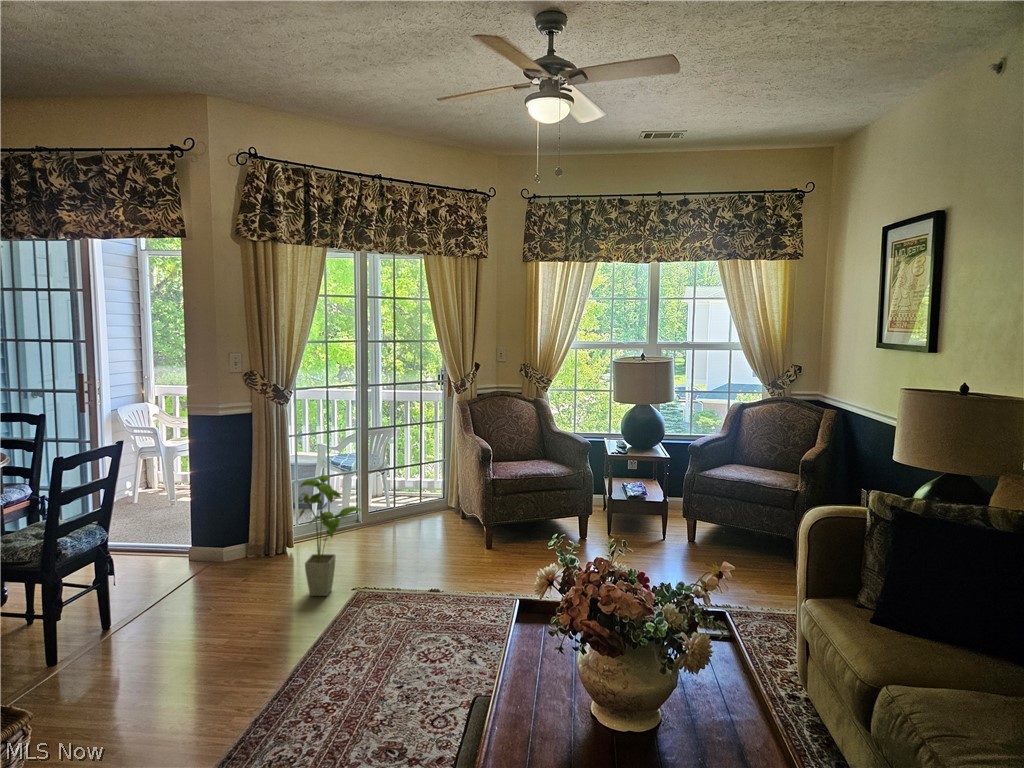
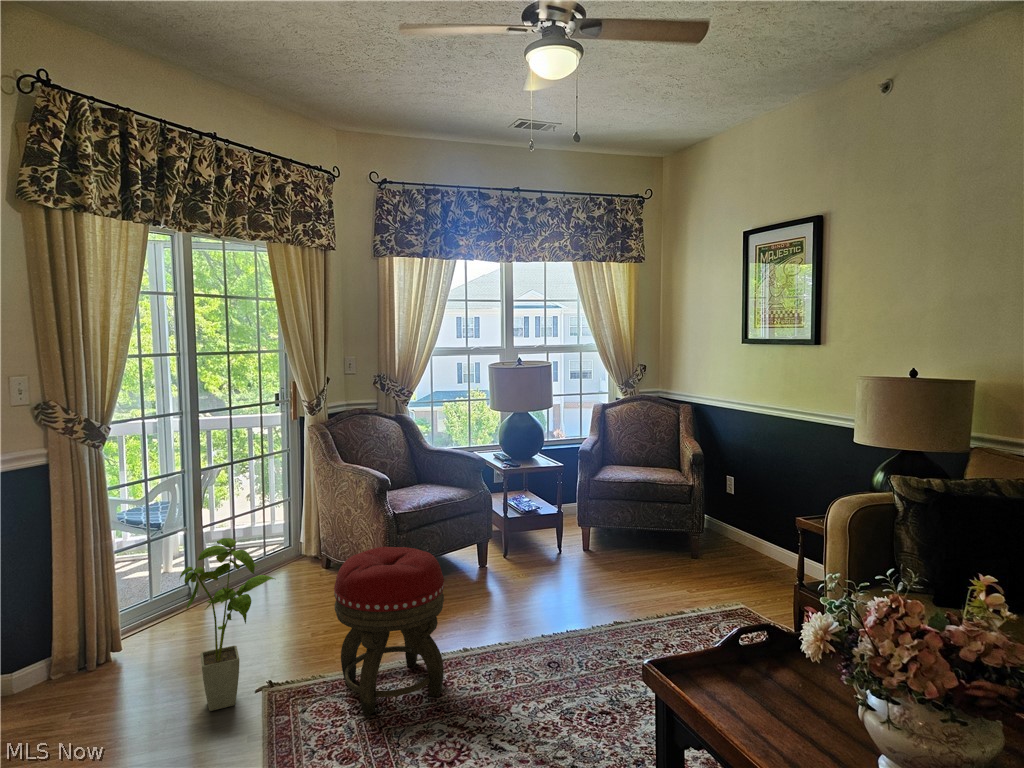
footstool: none [387,499,473,624] -> present [334,547,444,716]

